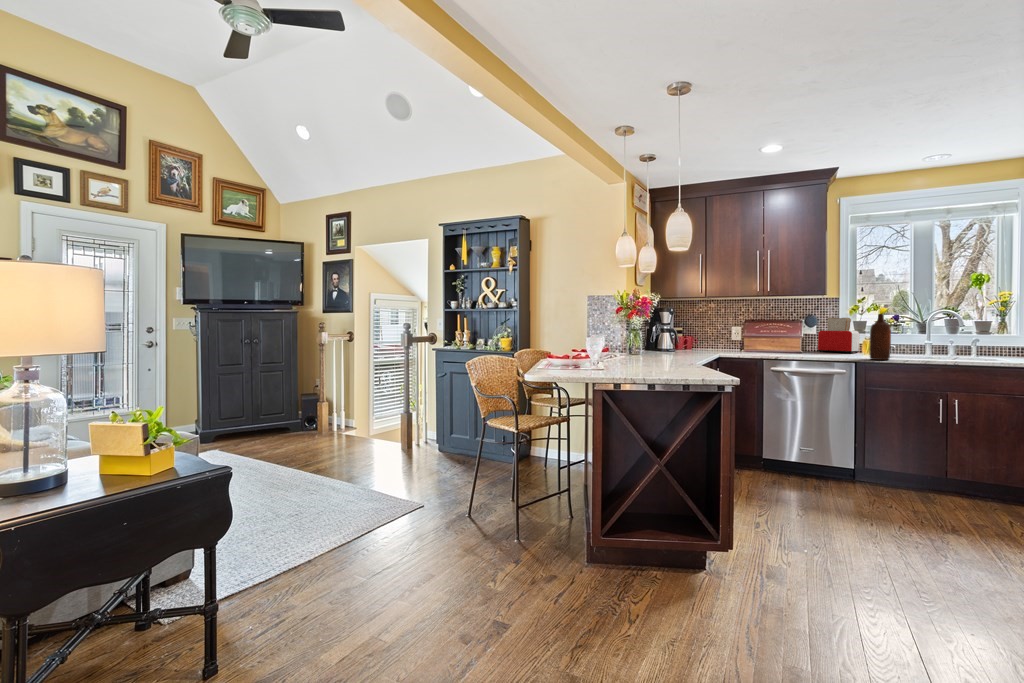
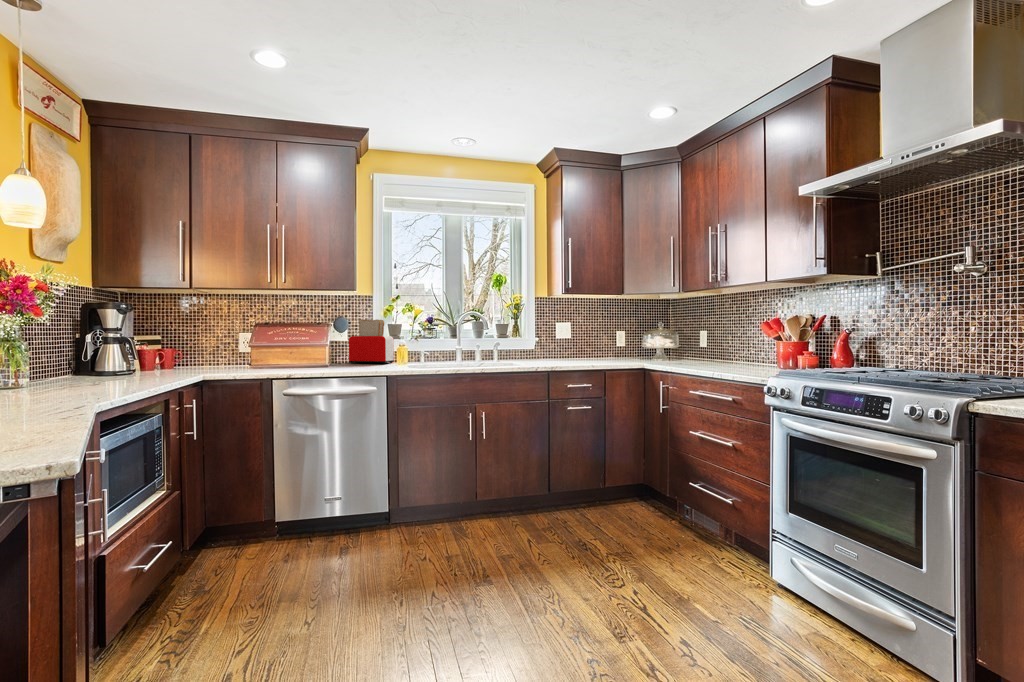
bottle: present [869,314,891,360] -> none [403,314,424,372]

